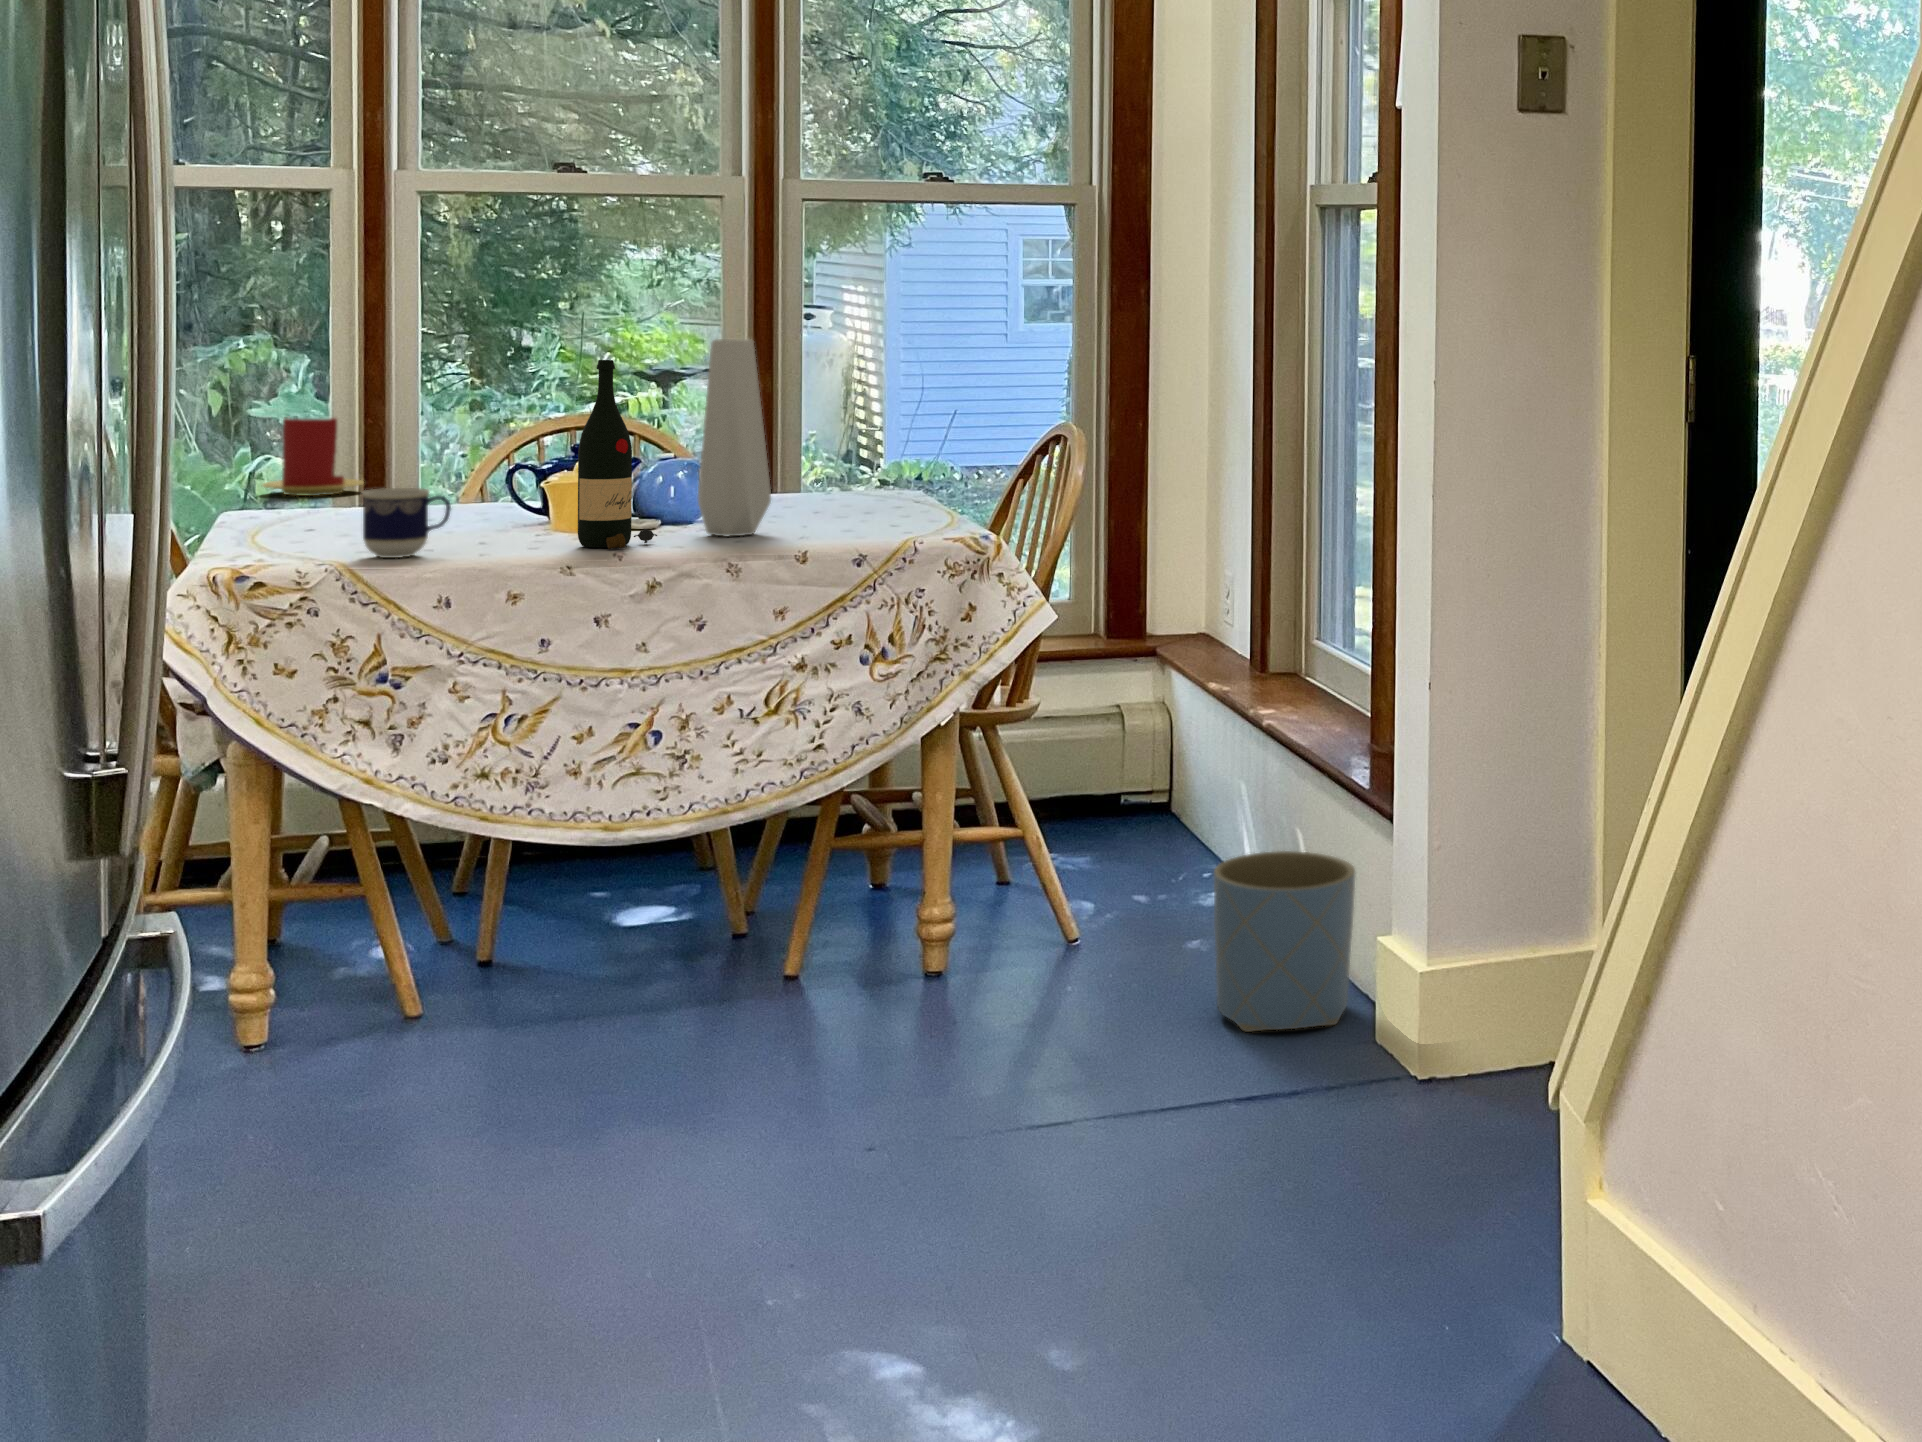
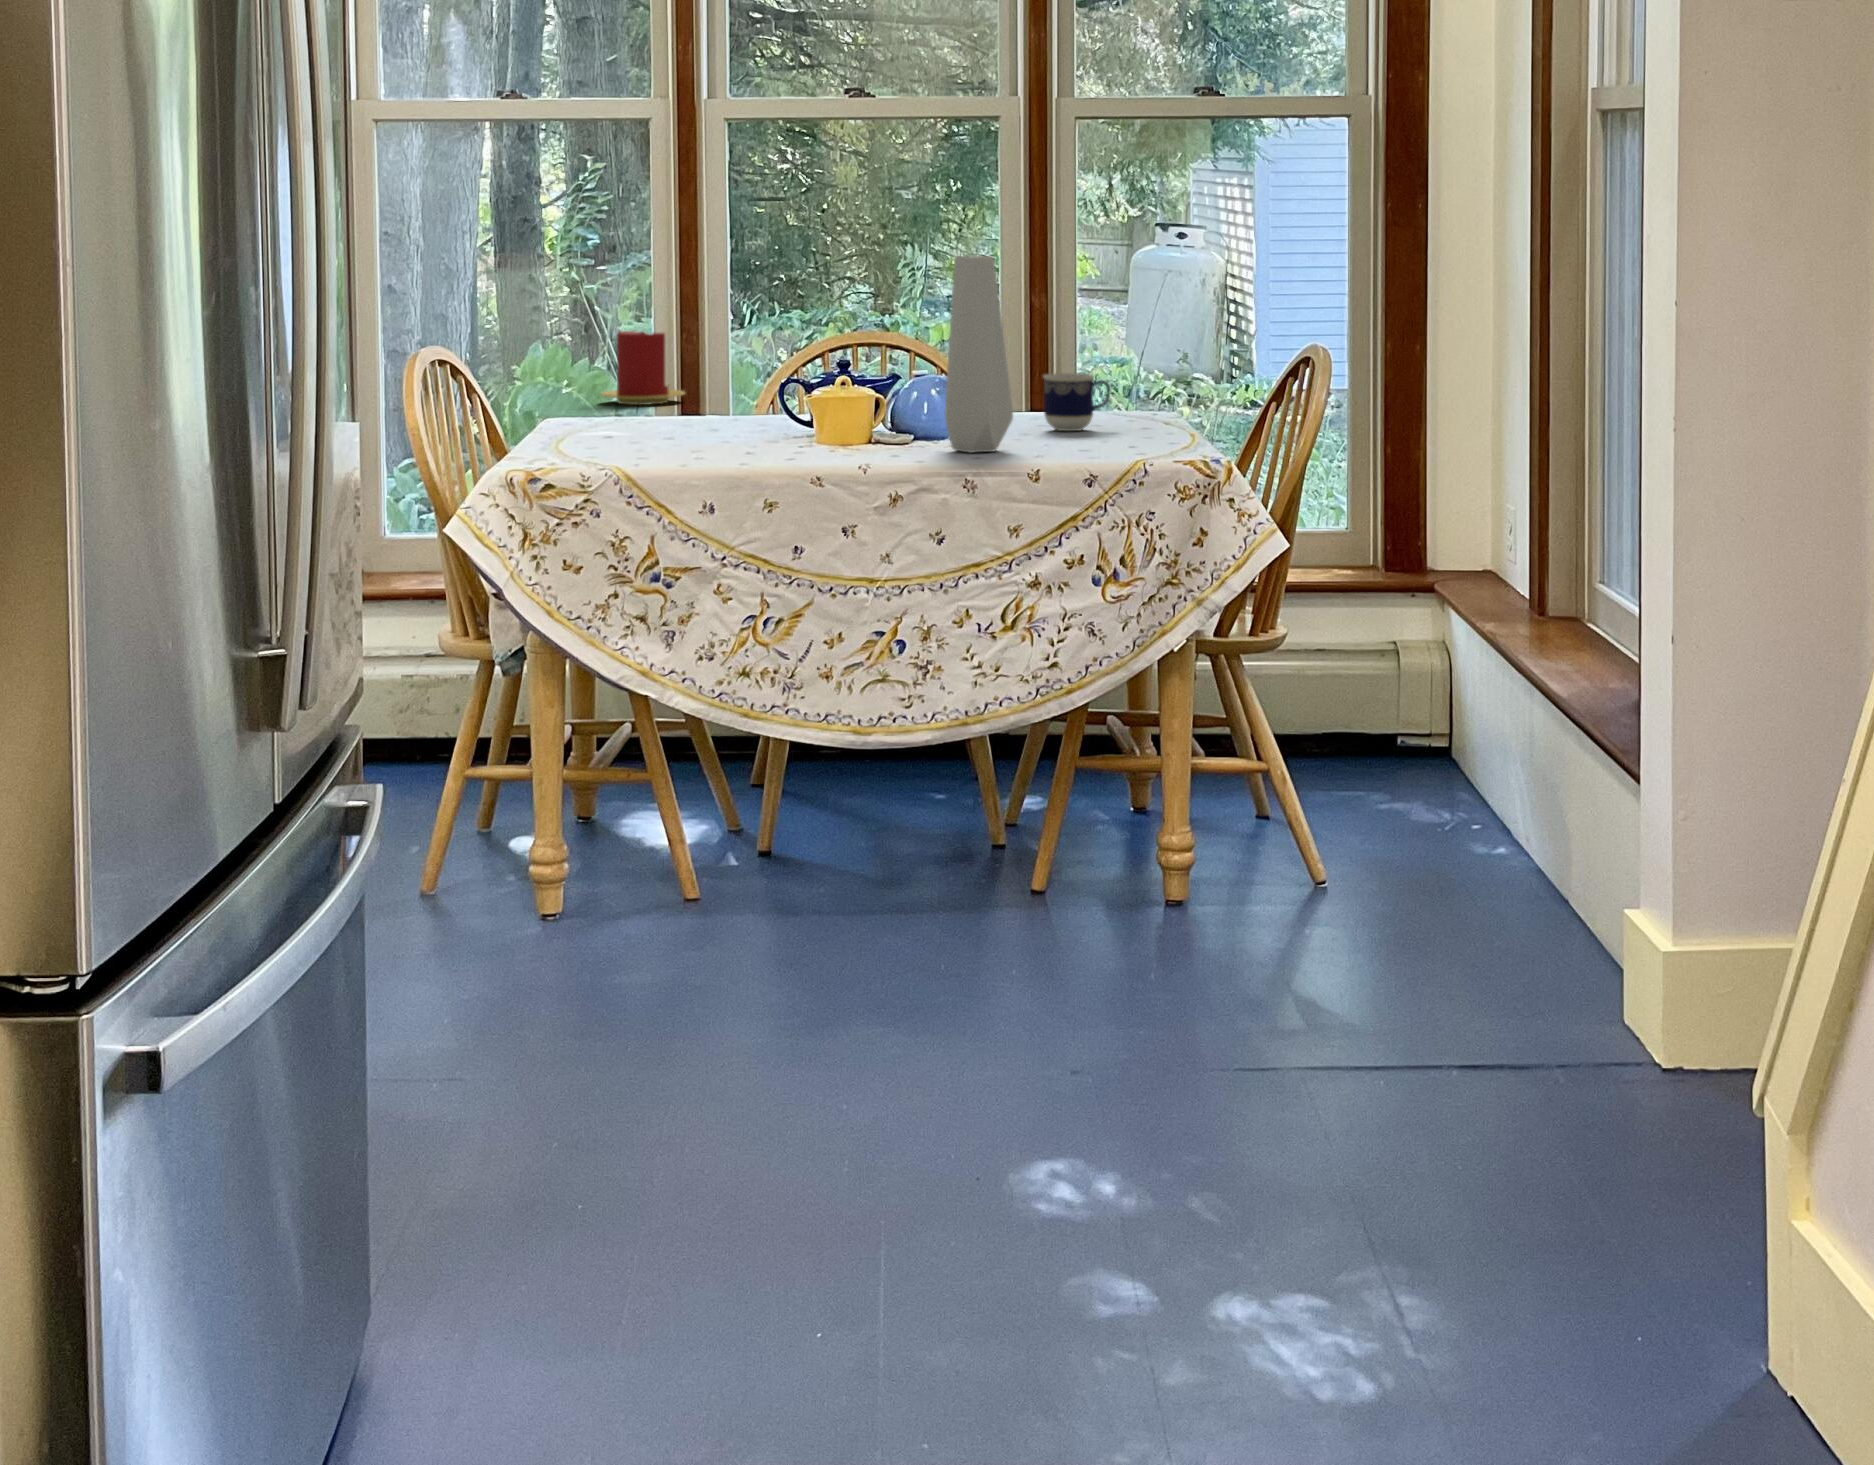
wine bottle: present [578,360,657,549] -> none [828,276,901,462]
cup: present [362,488,451,558] -> present [1044,373,1111,431]
planter: present [1214,851,1356,1032] -> none [1448,812,1607,1010]

